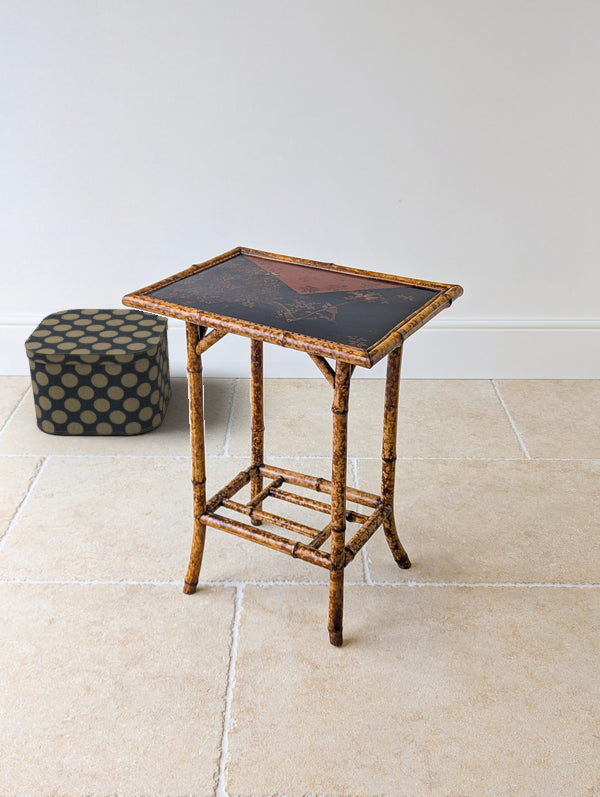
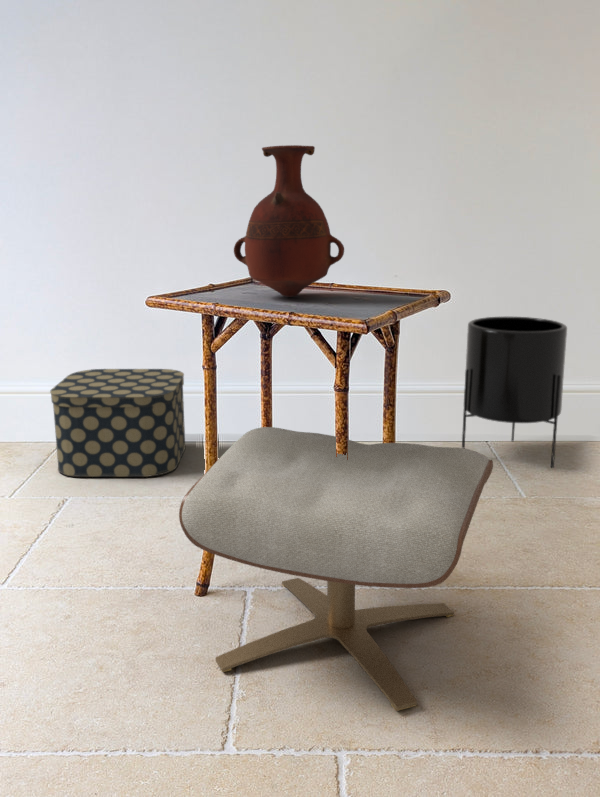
vase: none [221,127,345,296] -> present [234,145,344,297]
planter: none [461,259,581,425] -> present [462,317,567,468]
ottoman: none [166,430,499,749] -> present [179,427,493,711]

